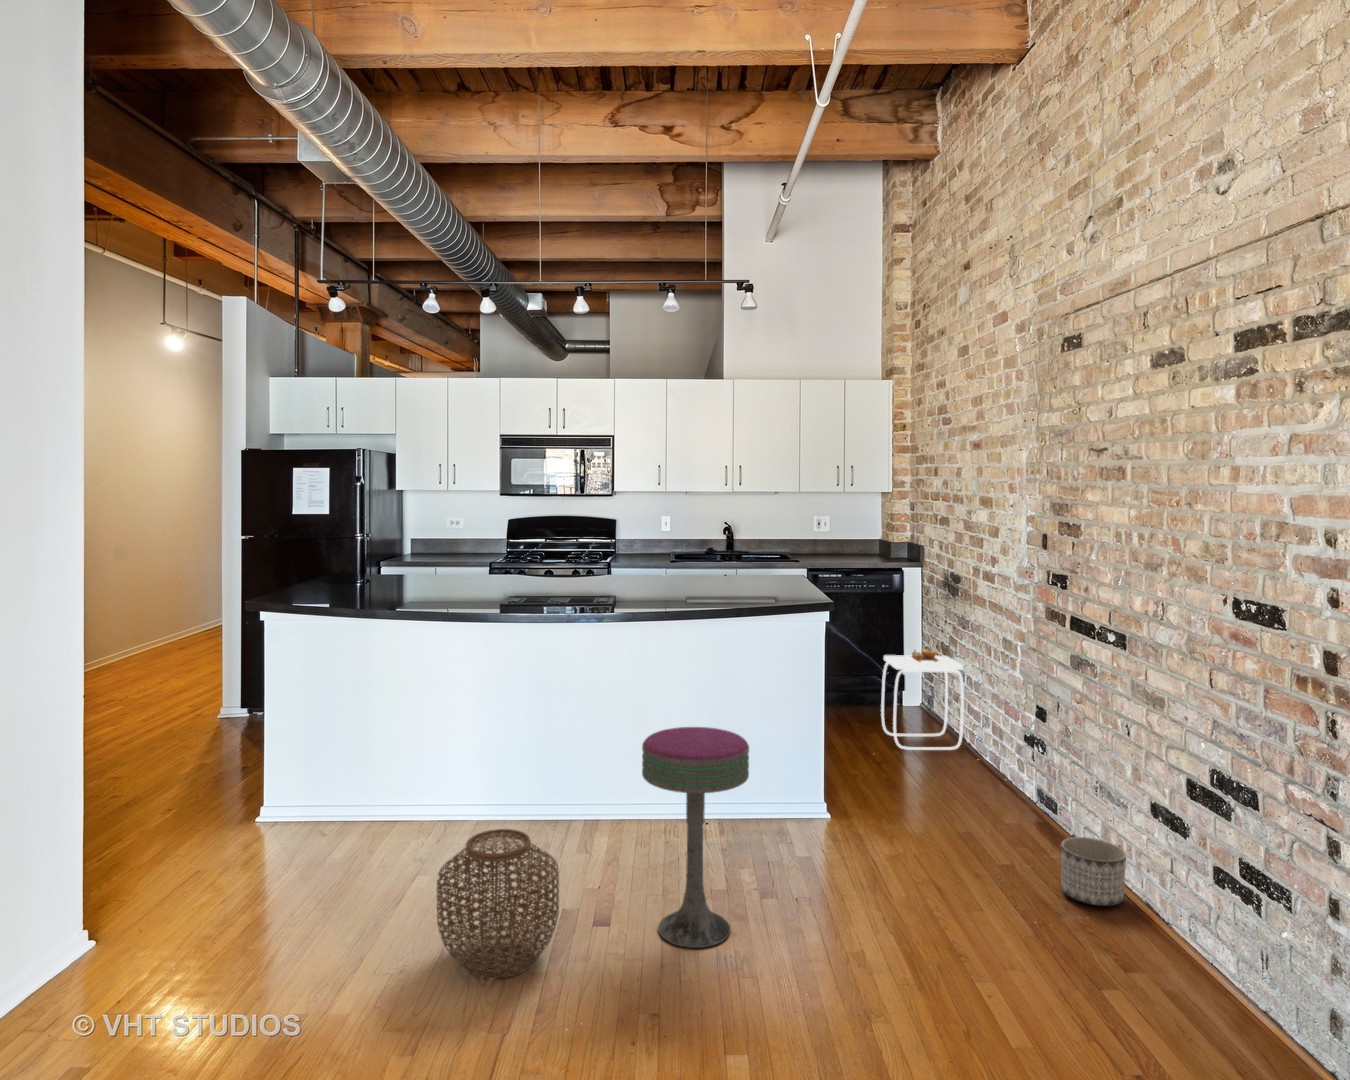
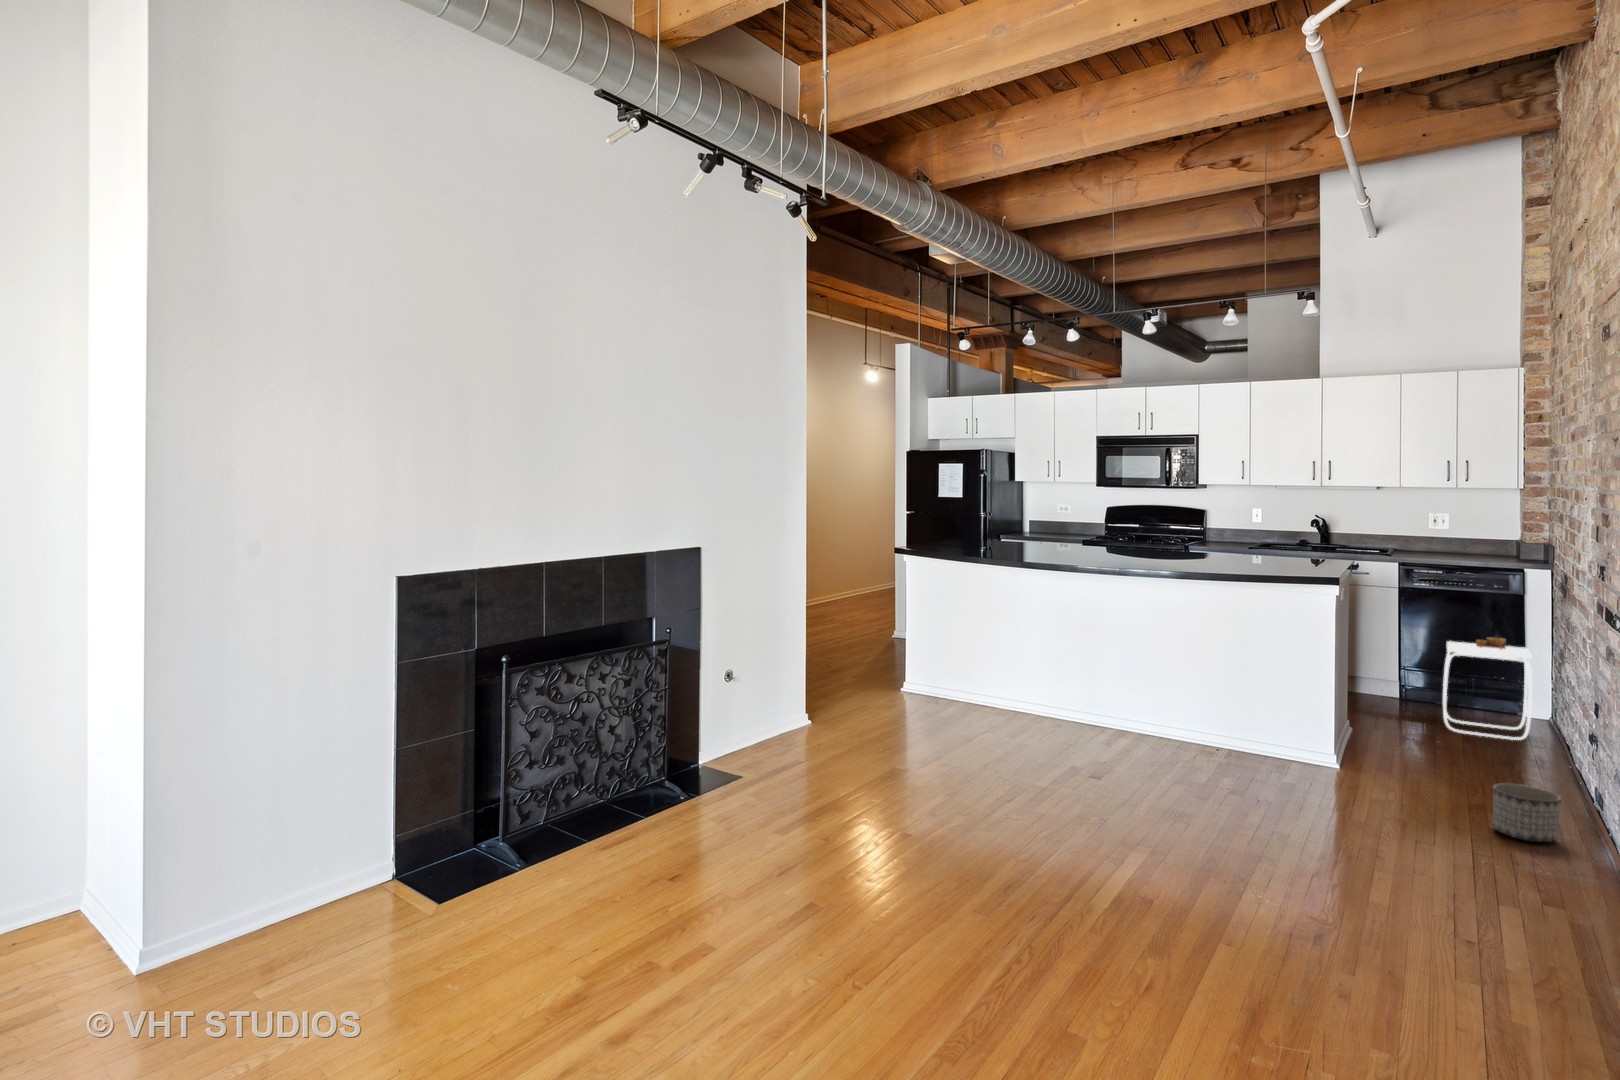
bar stool: present [642,727,749,948] -> none [1101,641,1181,790]
woven basket: present [437,829,559,978] -> none [961,688,1038,775]

